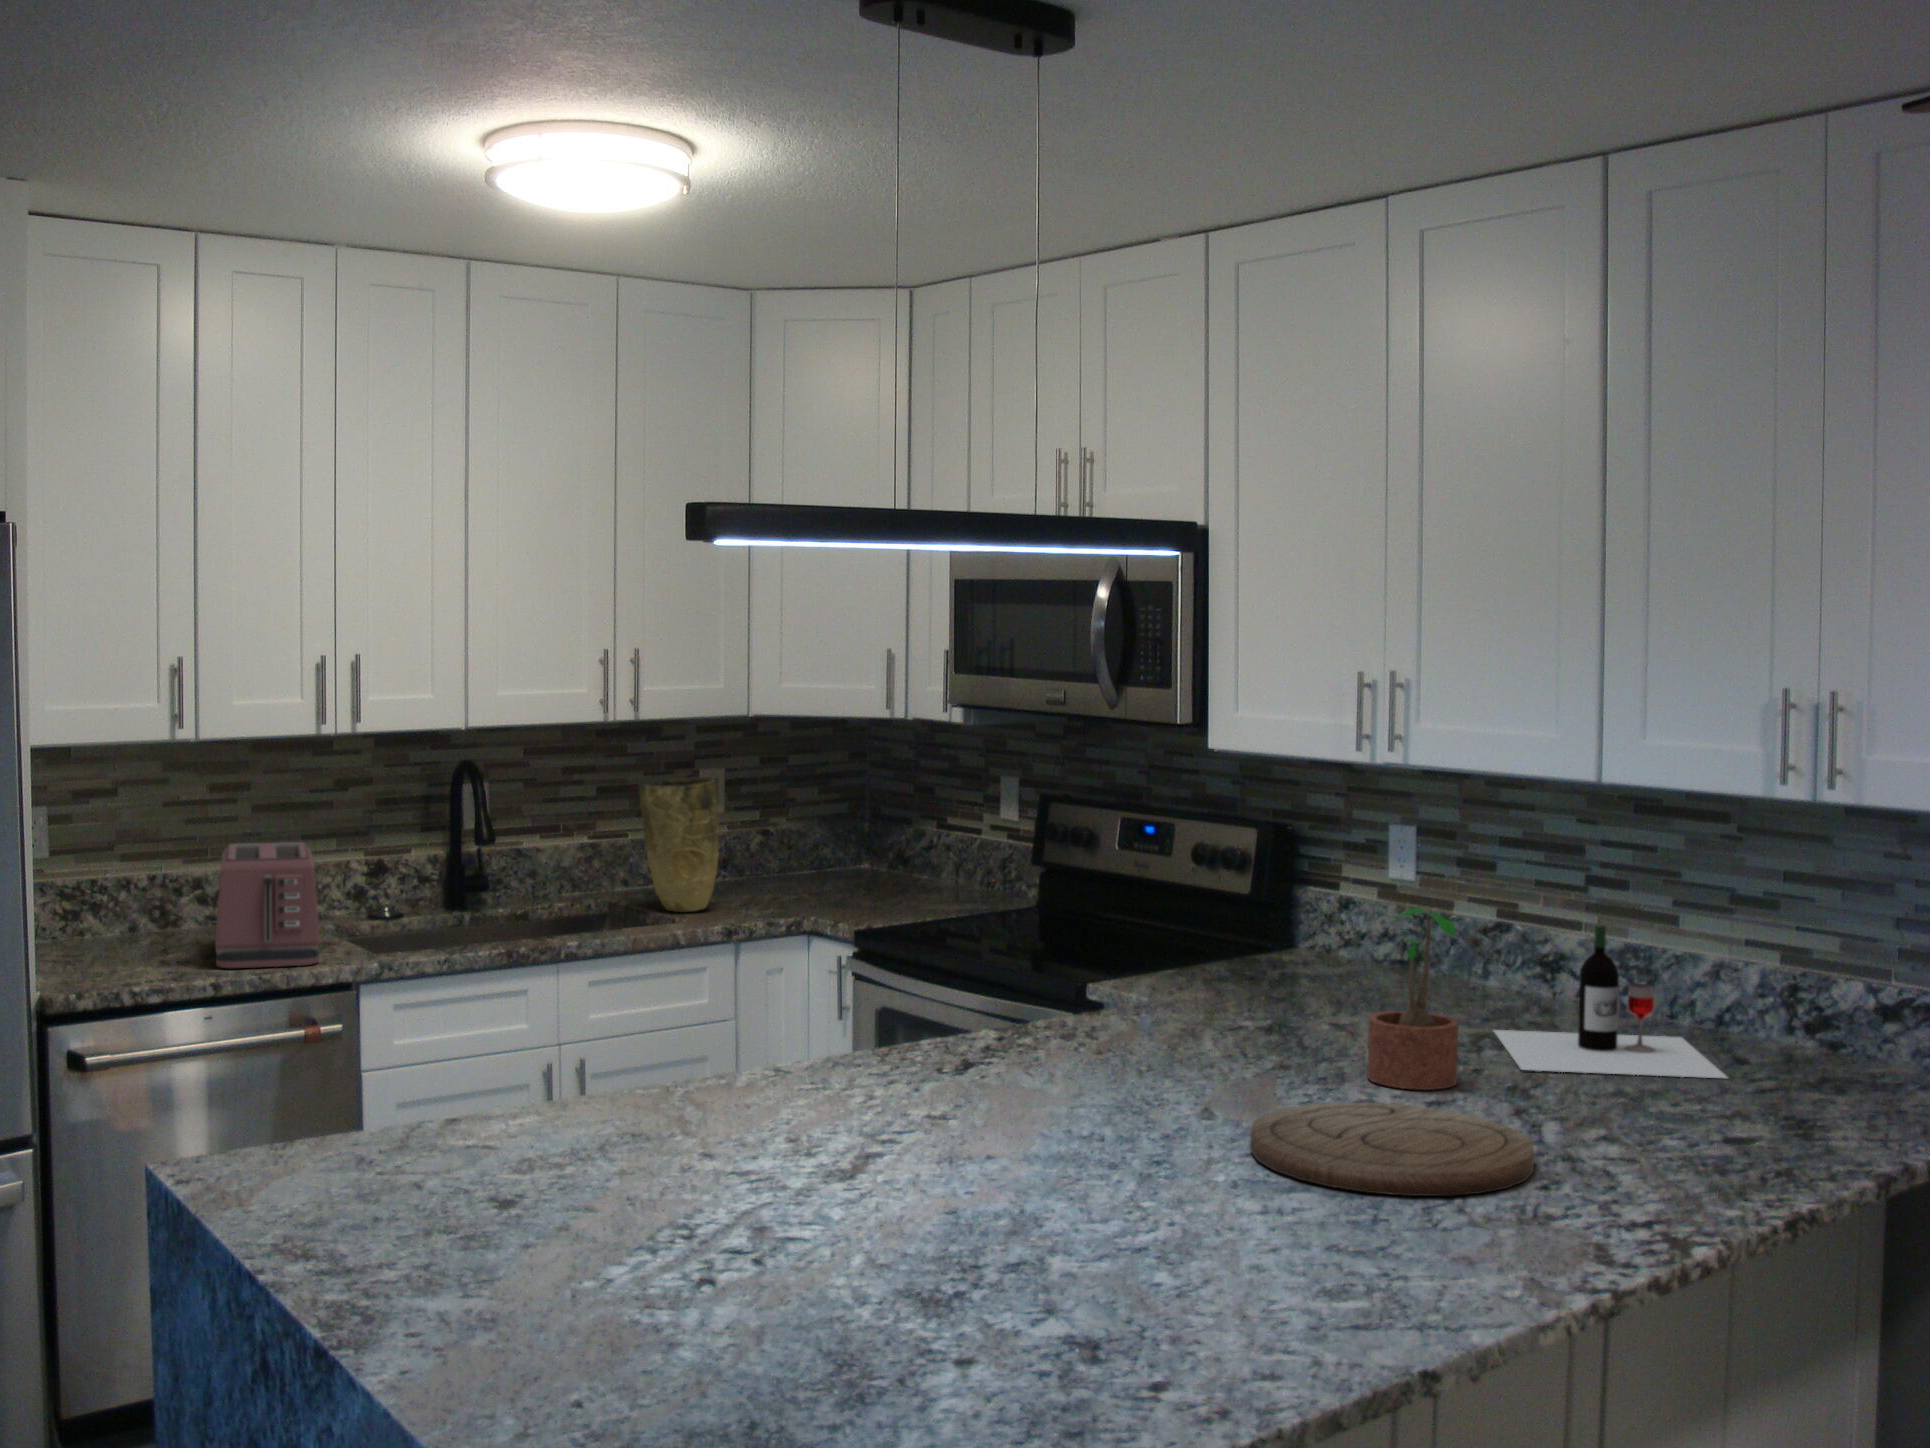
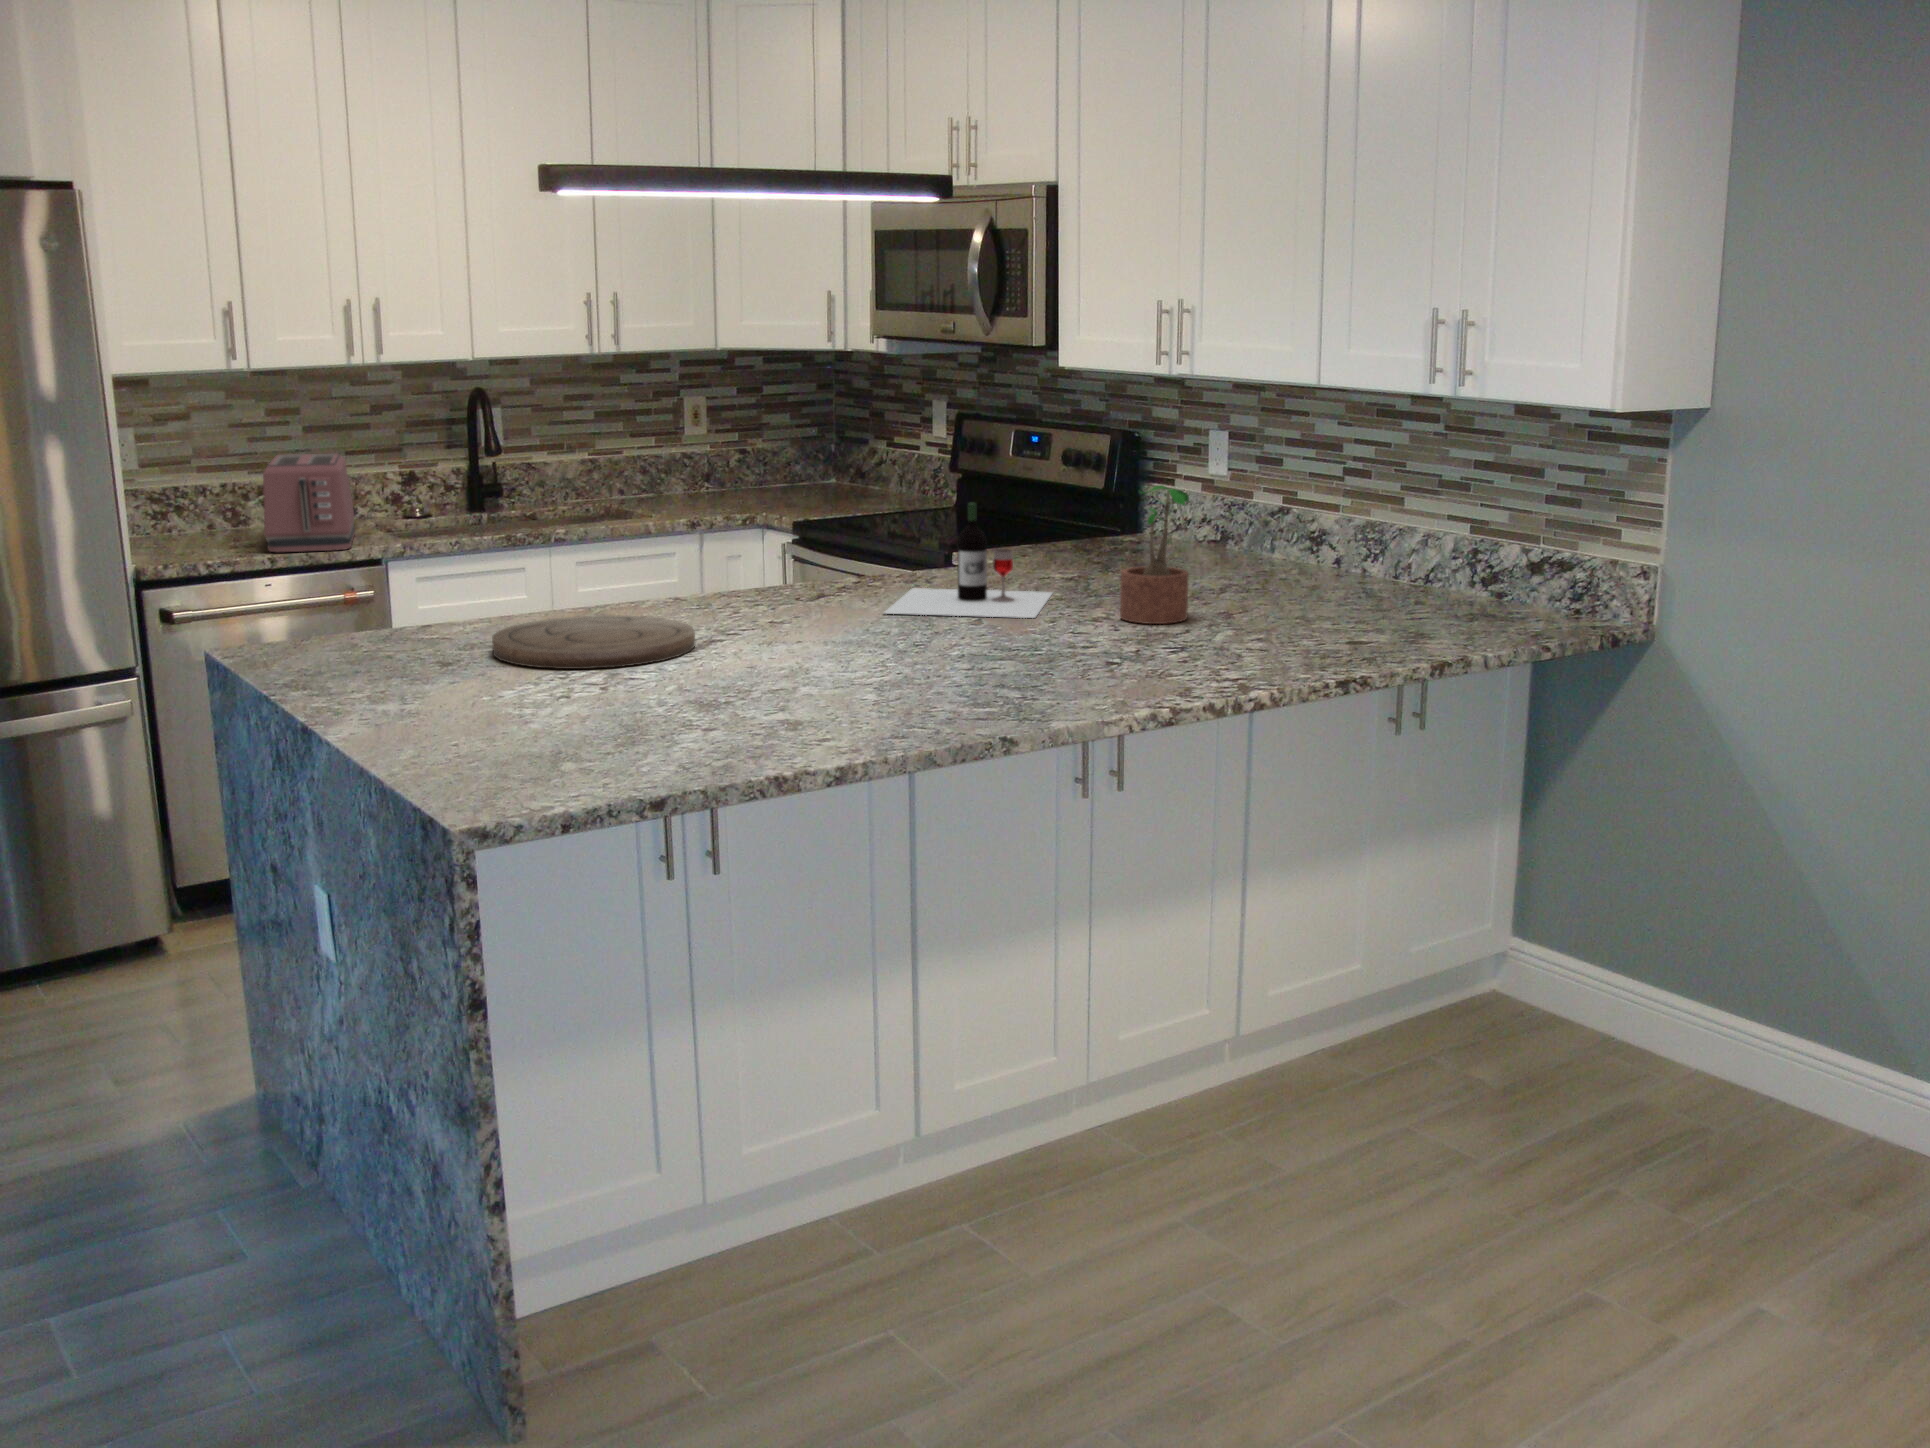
vase: present [639,777,719,912] -> none [623,401,692,512]
wine bottle: present [1494,925,1727,1078] -> present [885,503,1052,618]
cutting board: present [1250,1103,1534,1196] -> present [492,615,695,669]

